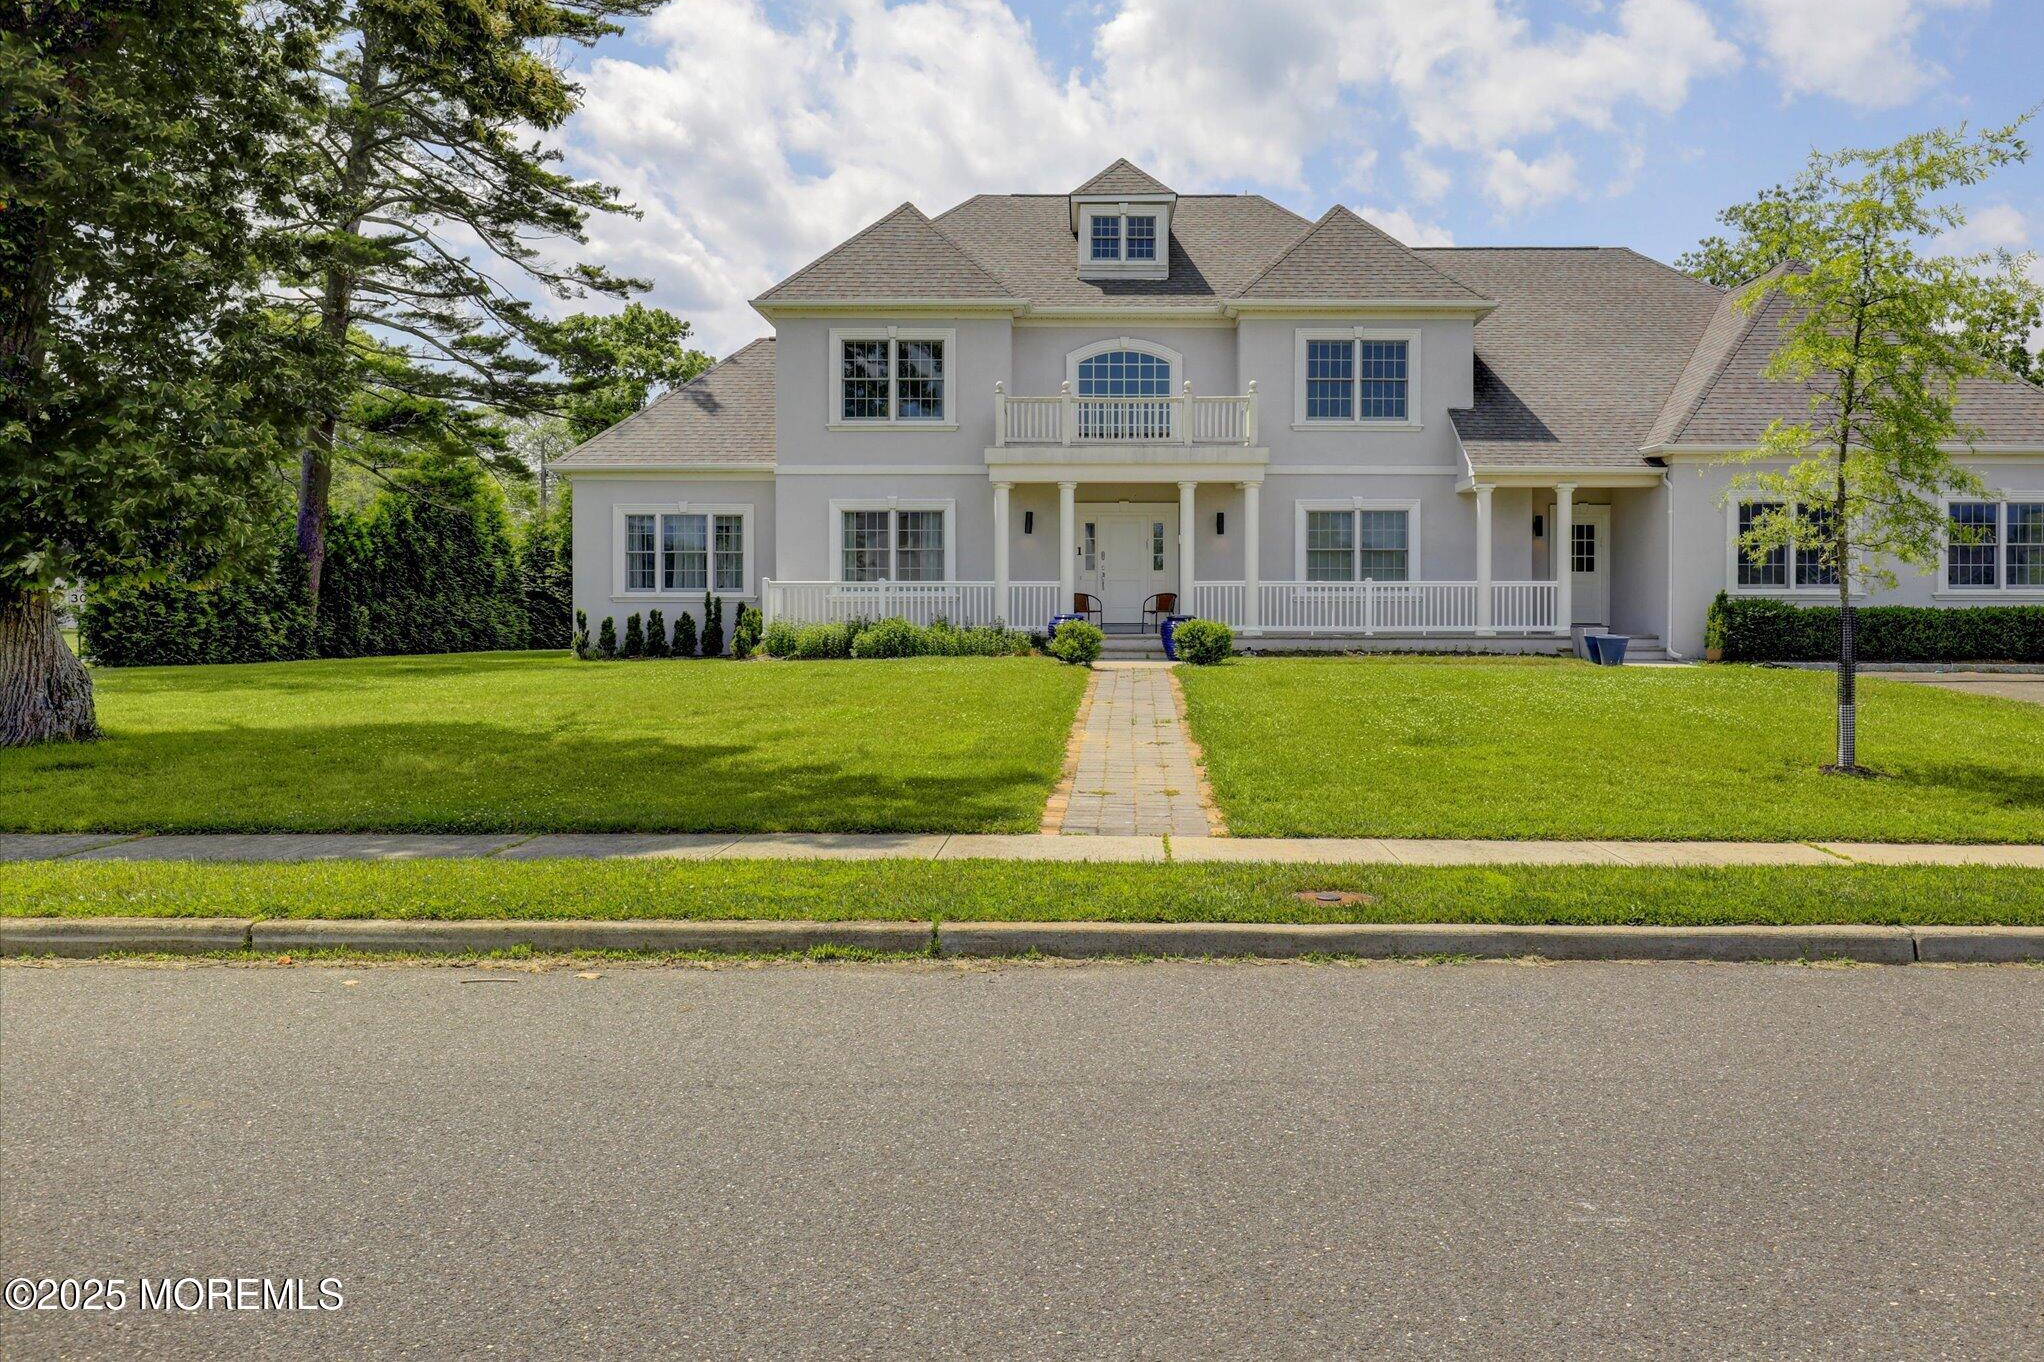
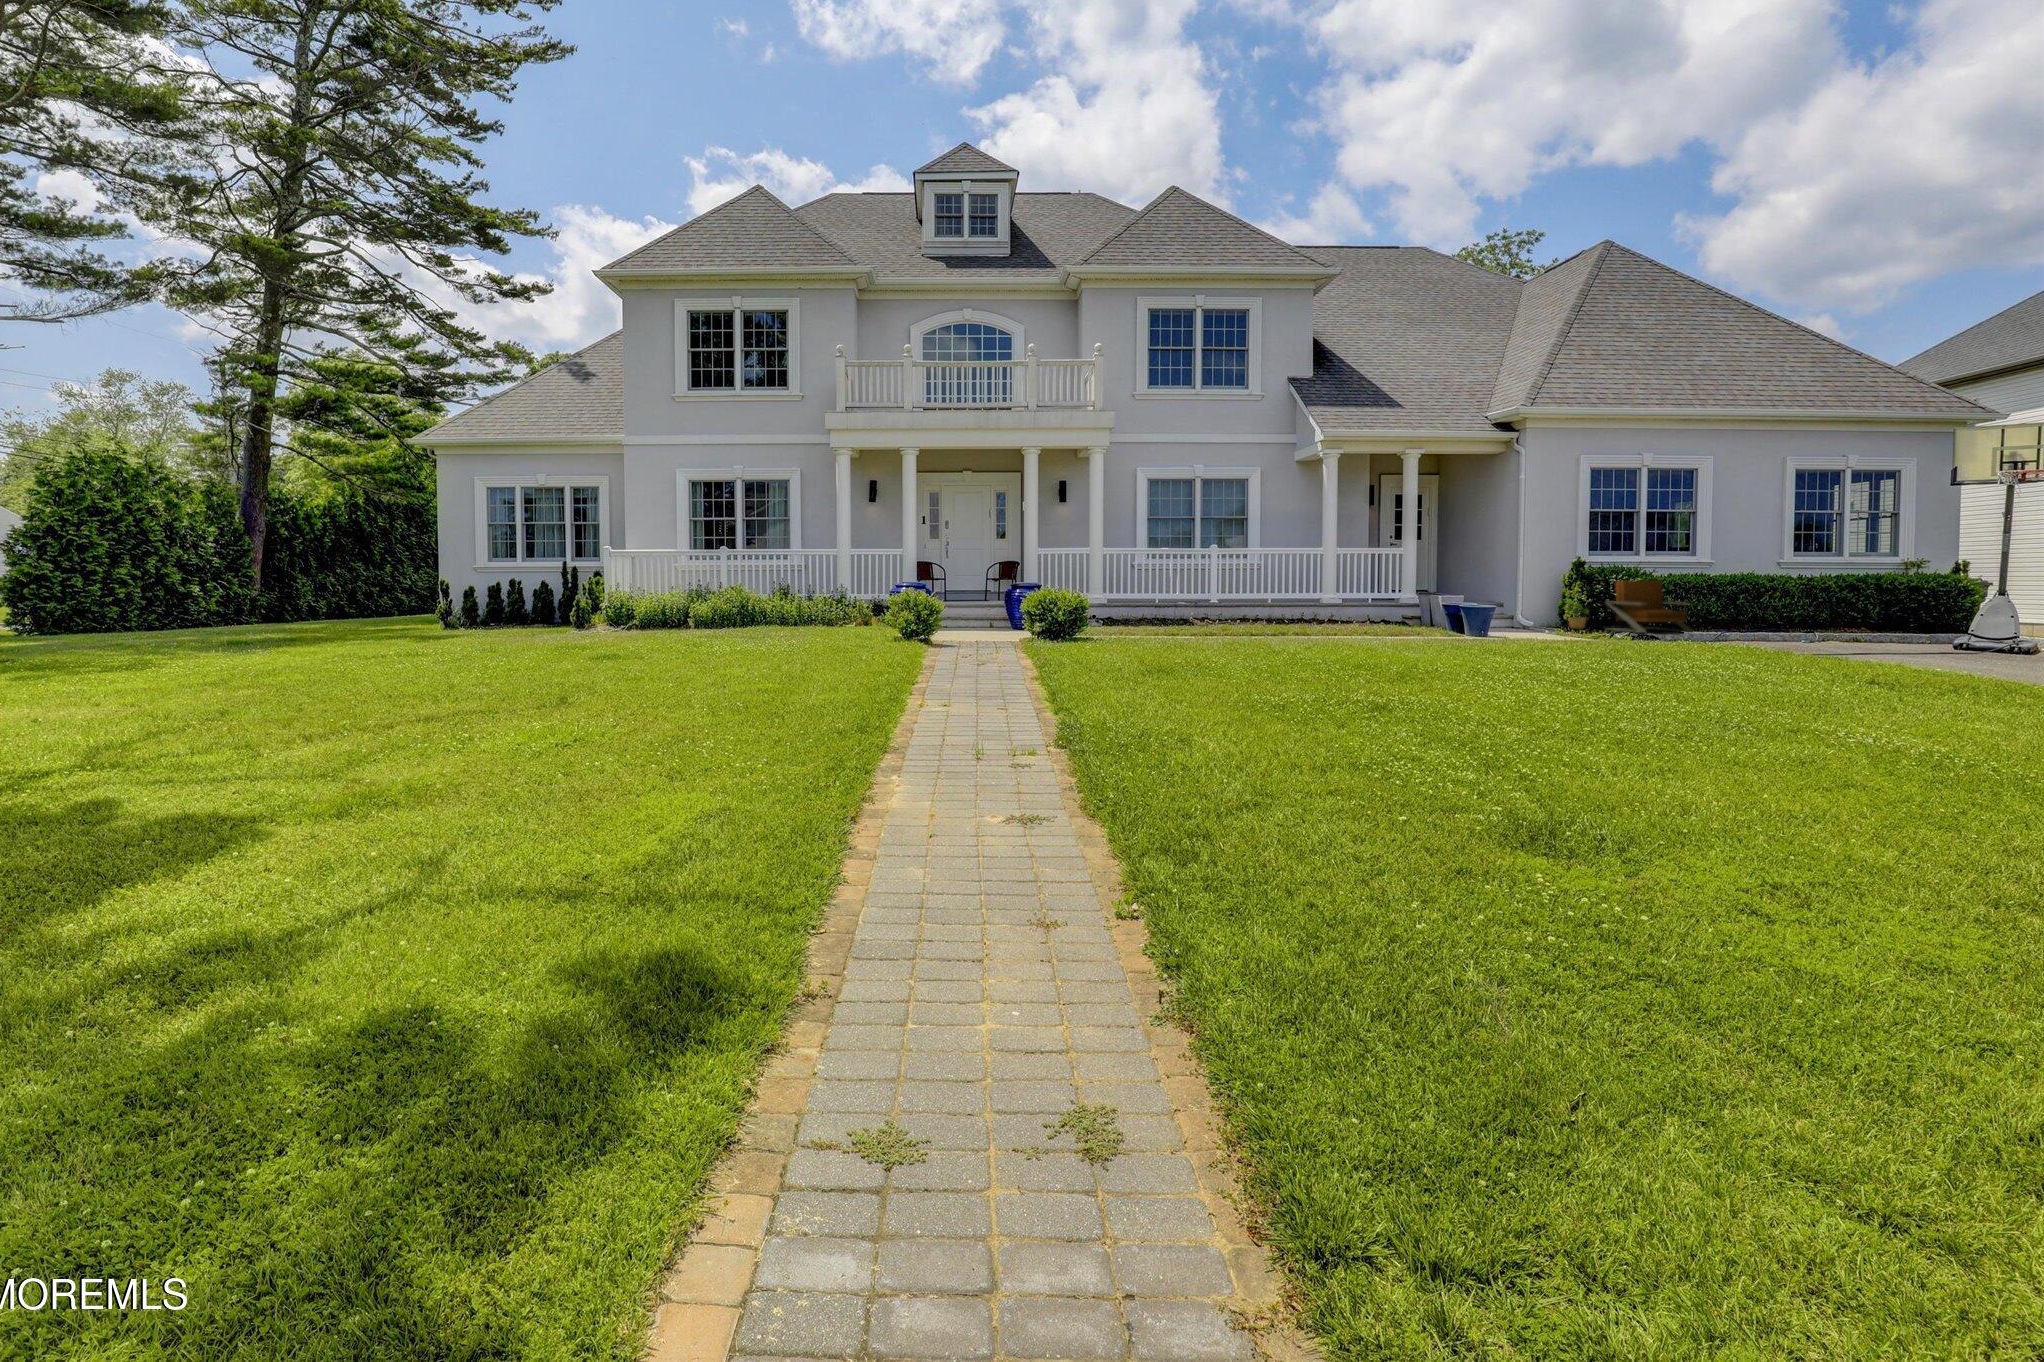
lounge chair: none [1738,613,1814,663] -> present [1606,580,1692,633]

